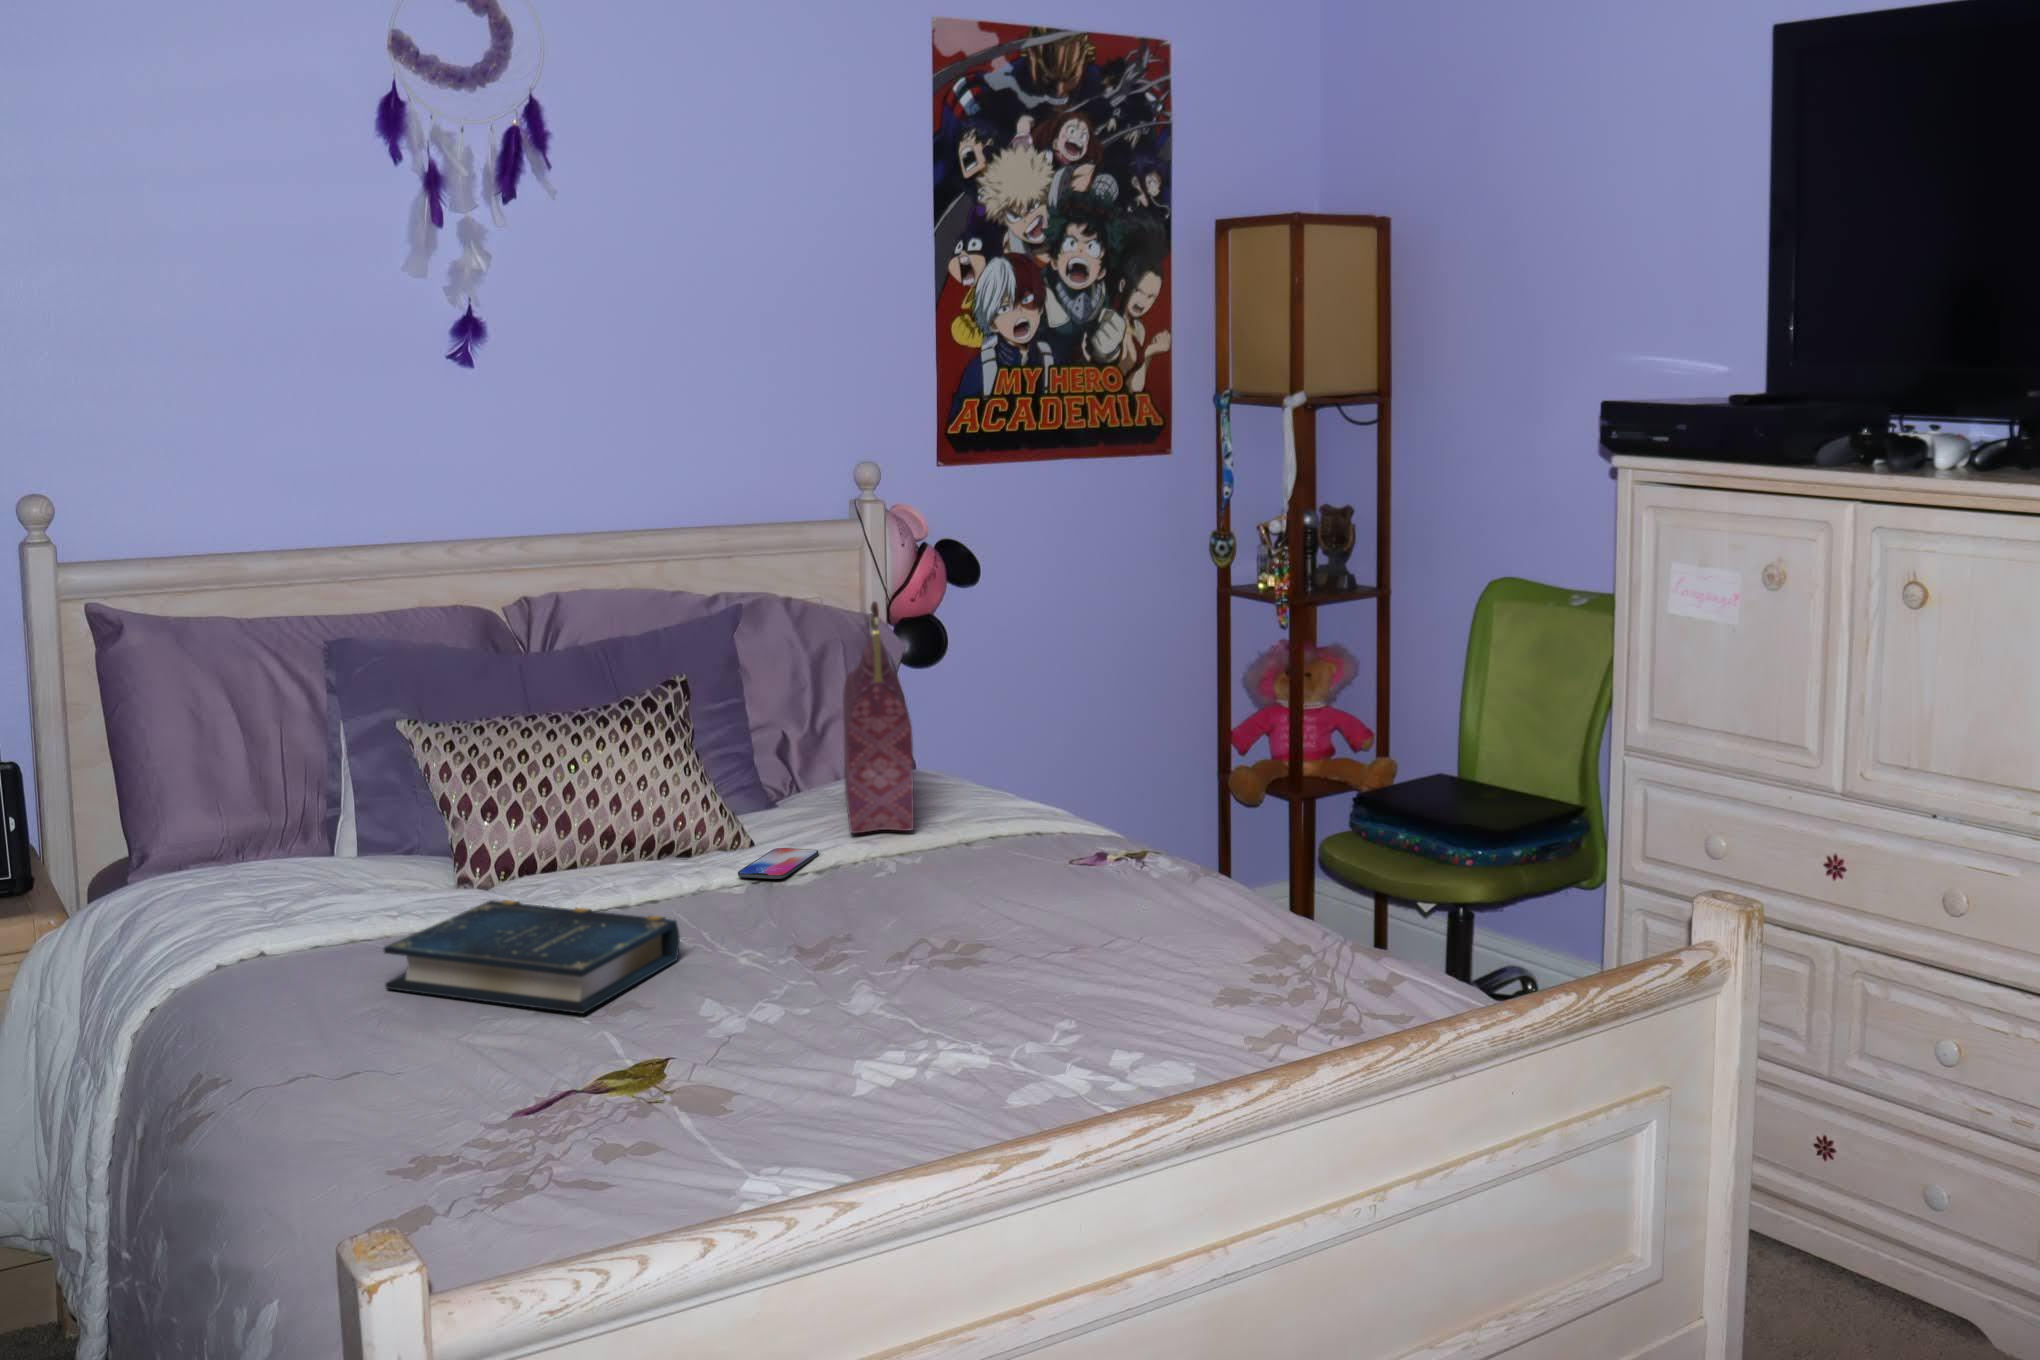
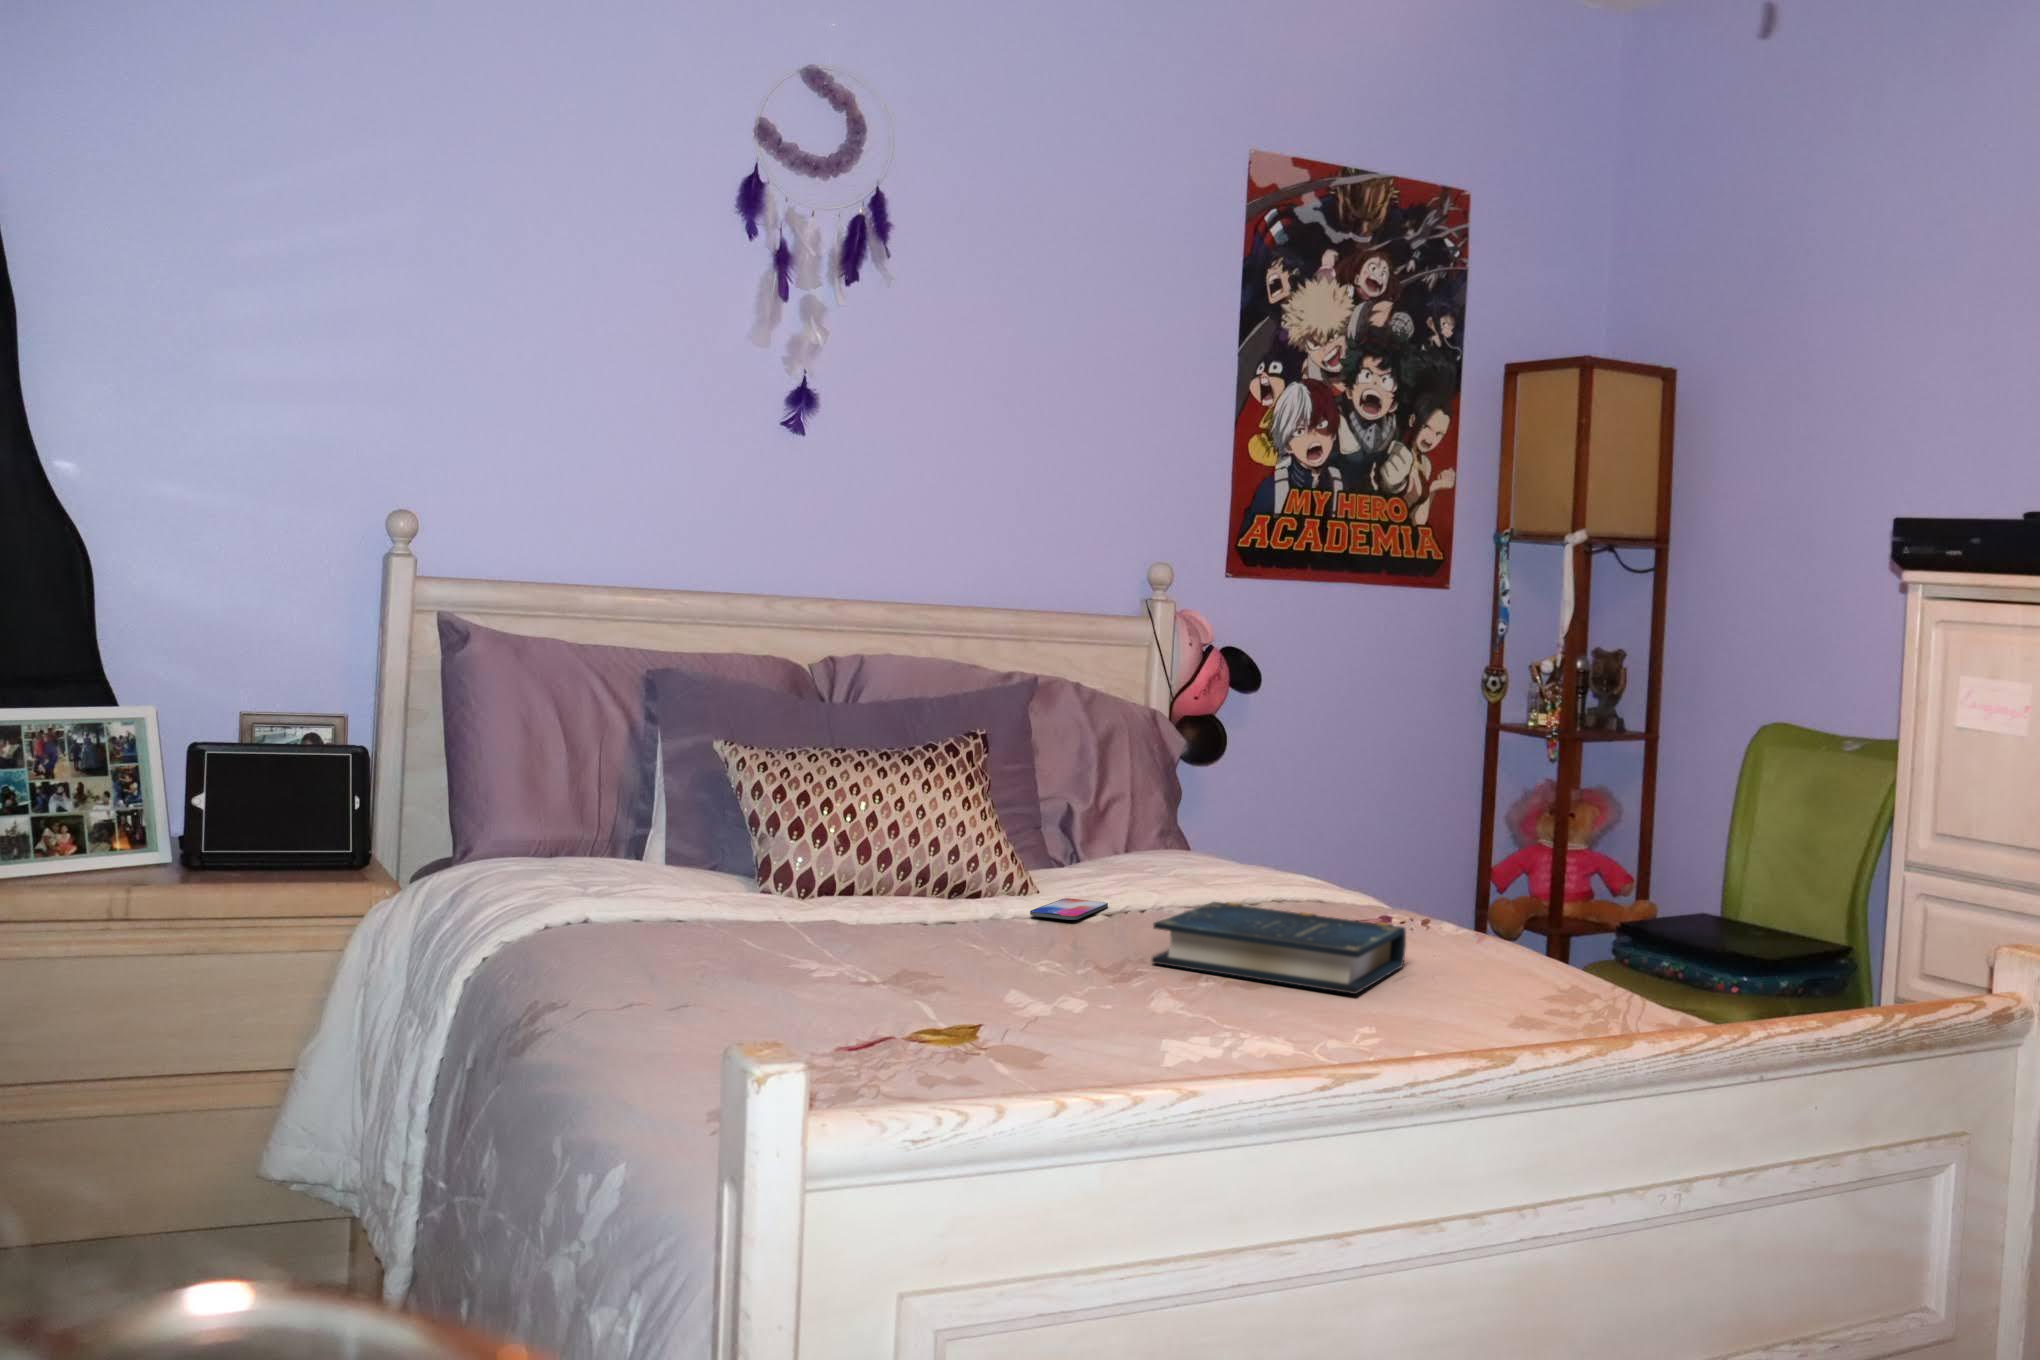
handbag: present [843,601,914,833] -> none [1127,667,1207,895]
book: present [384,900,680,1014] -> present [1152,902,1406,994]

